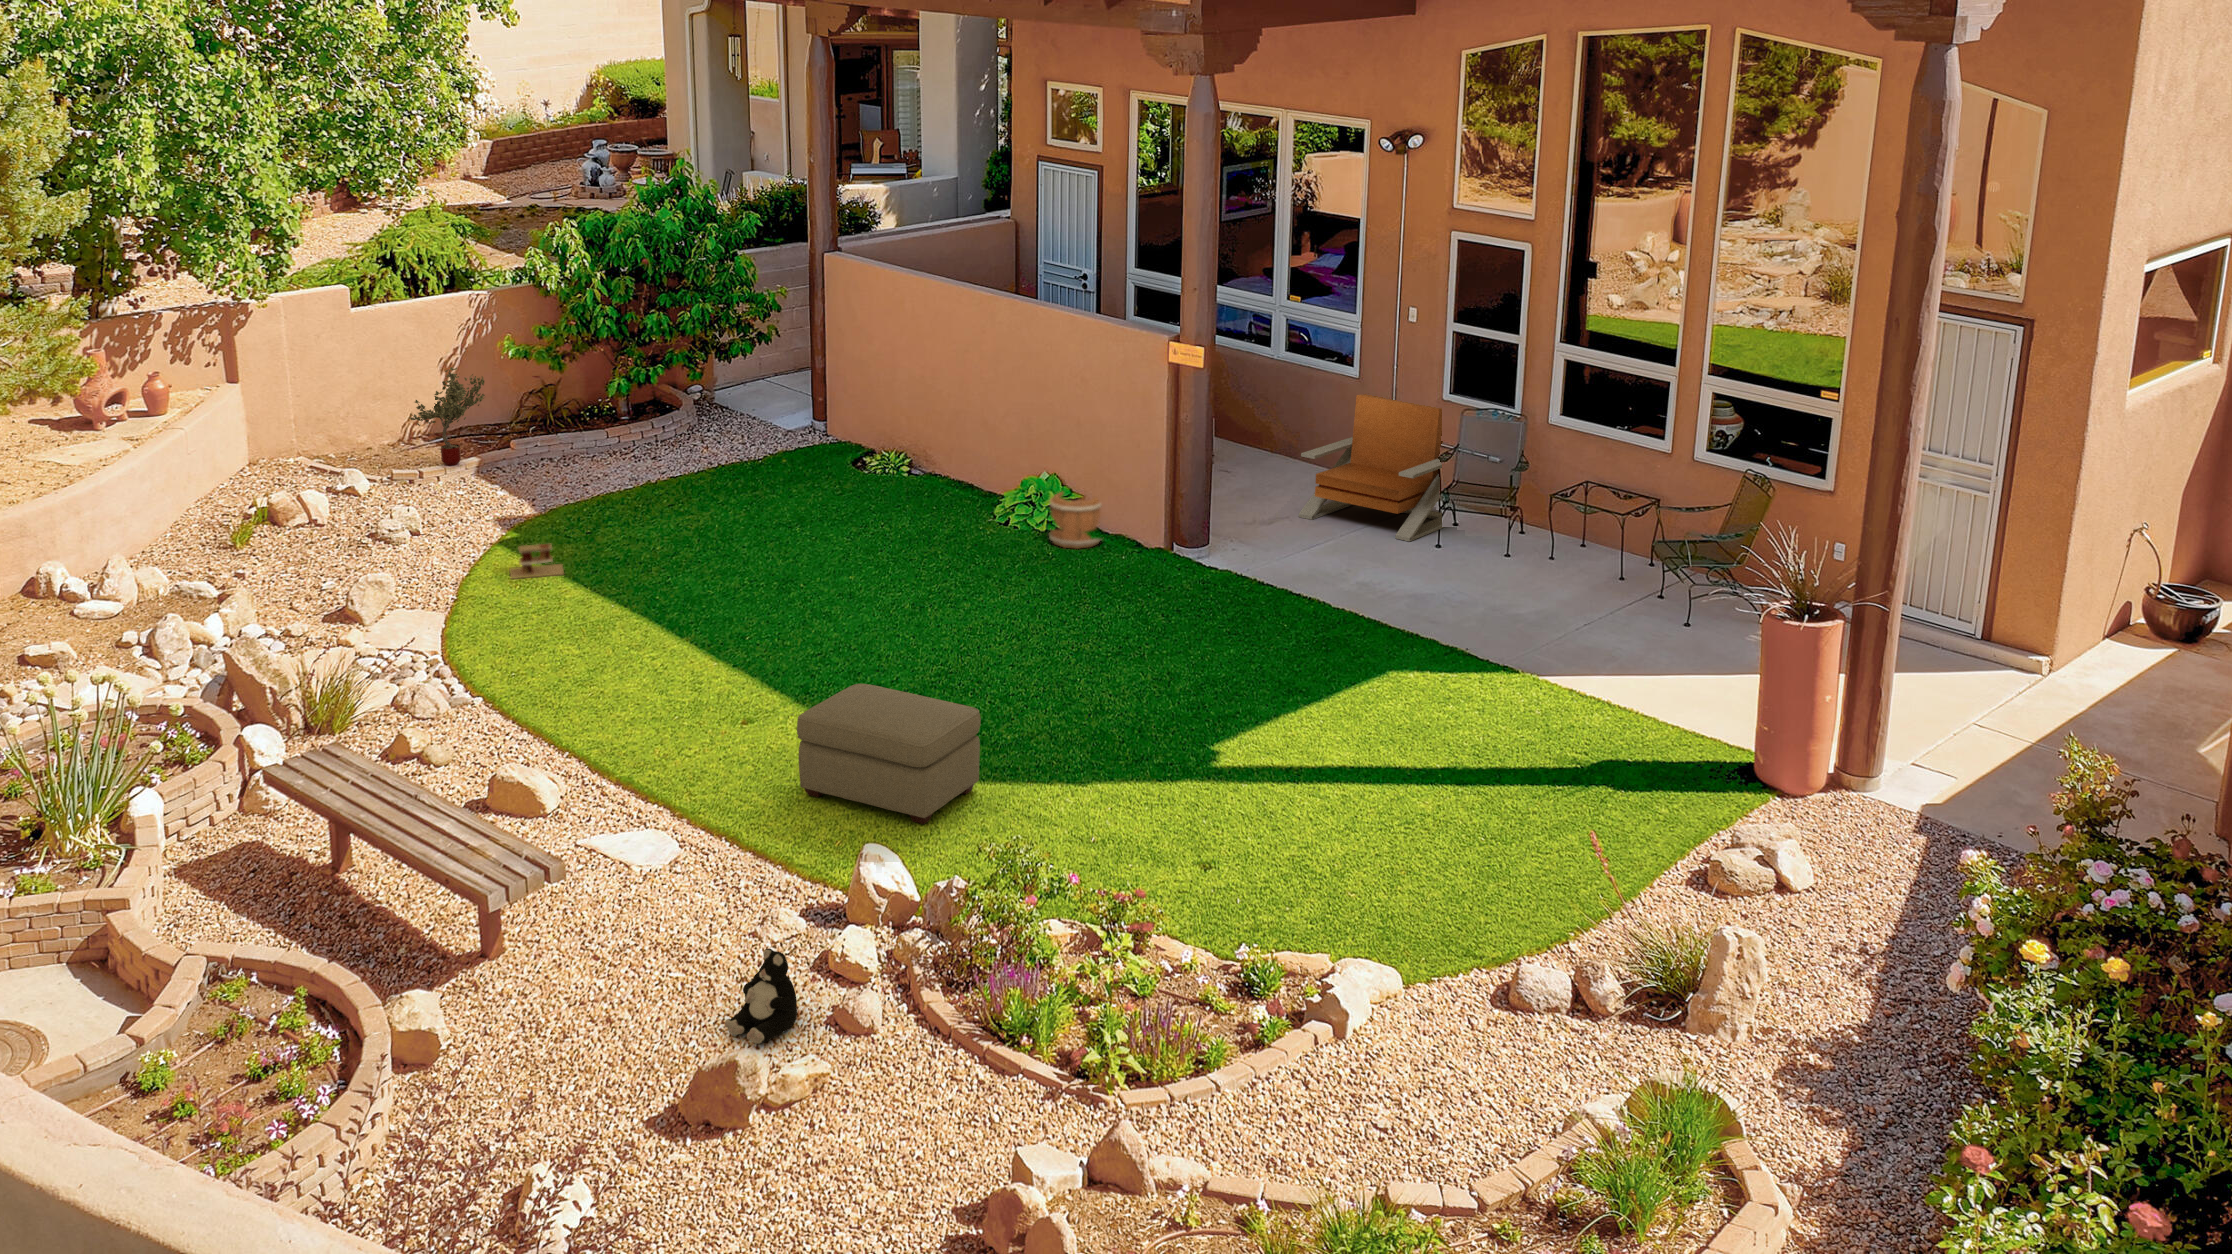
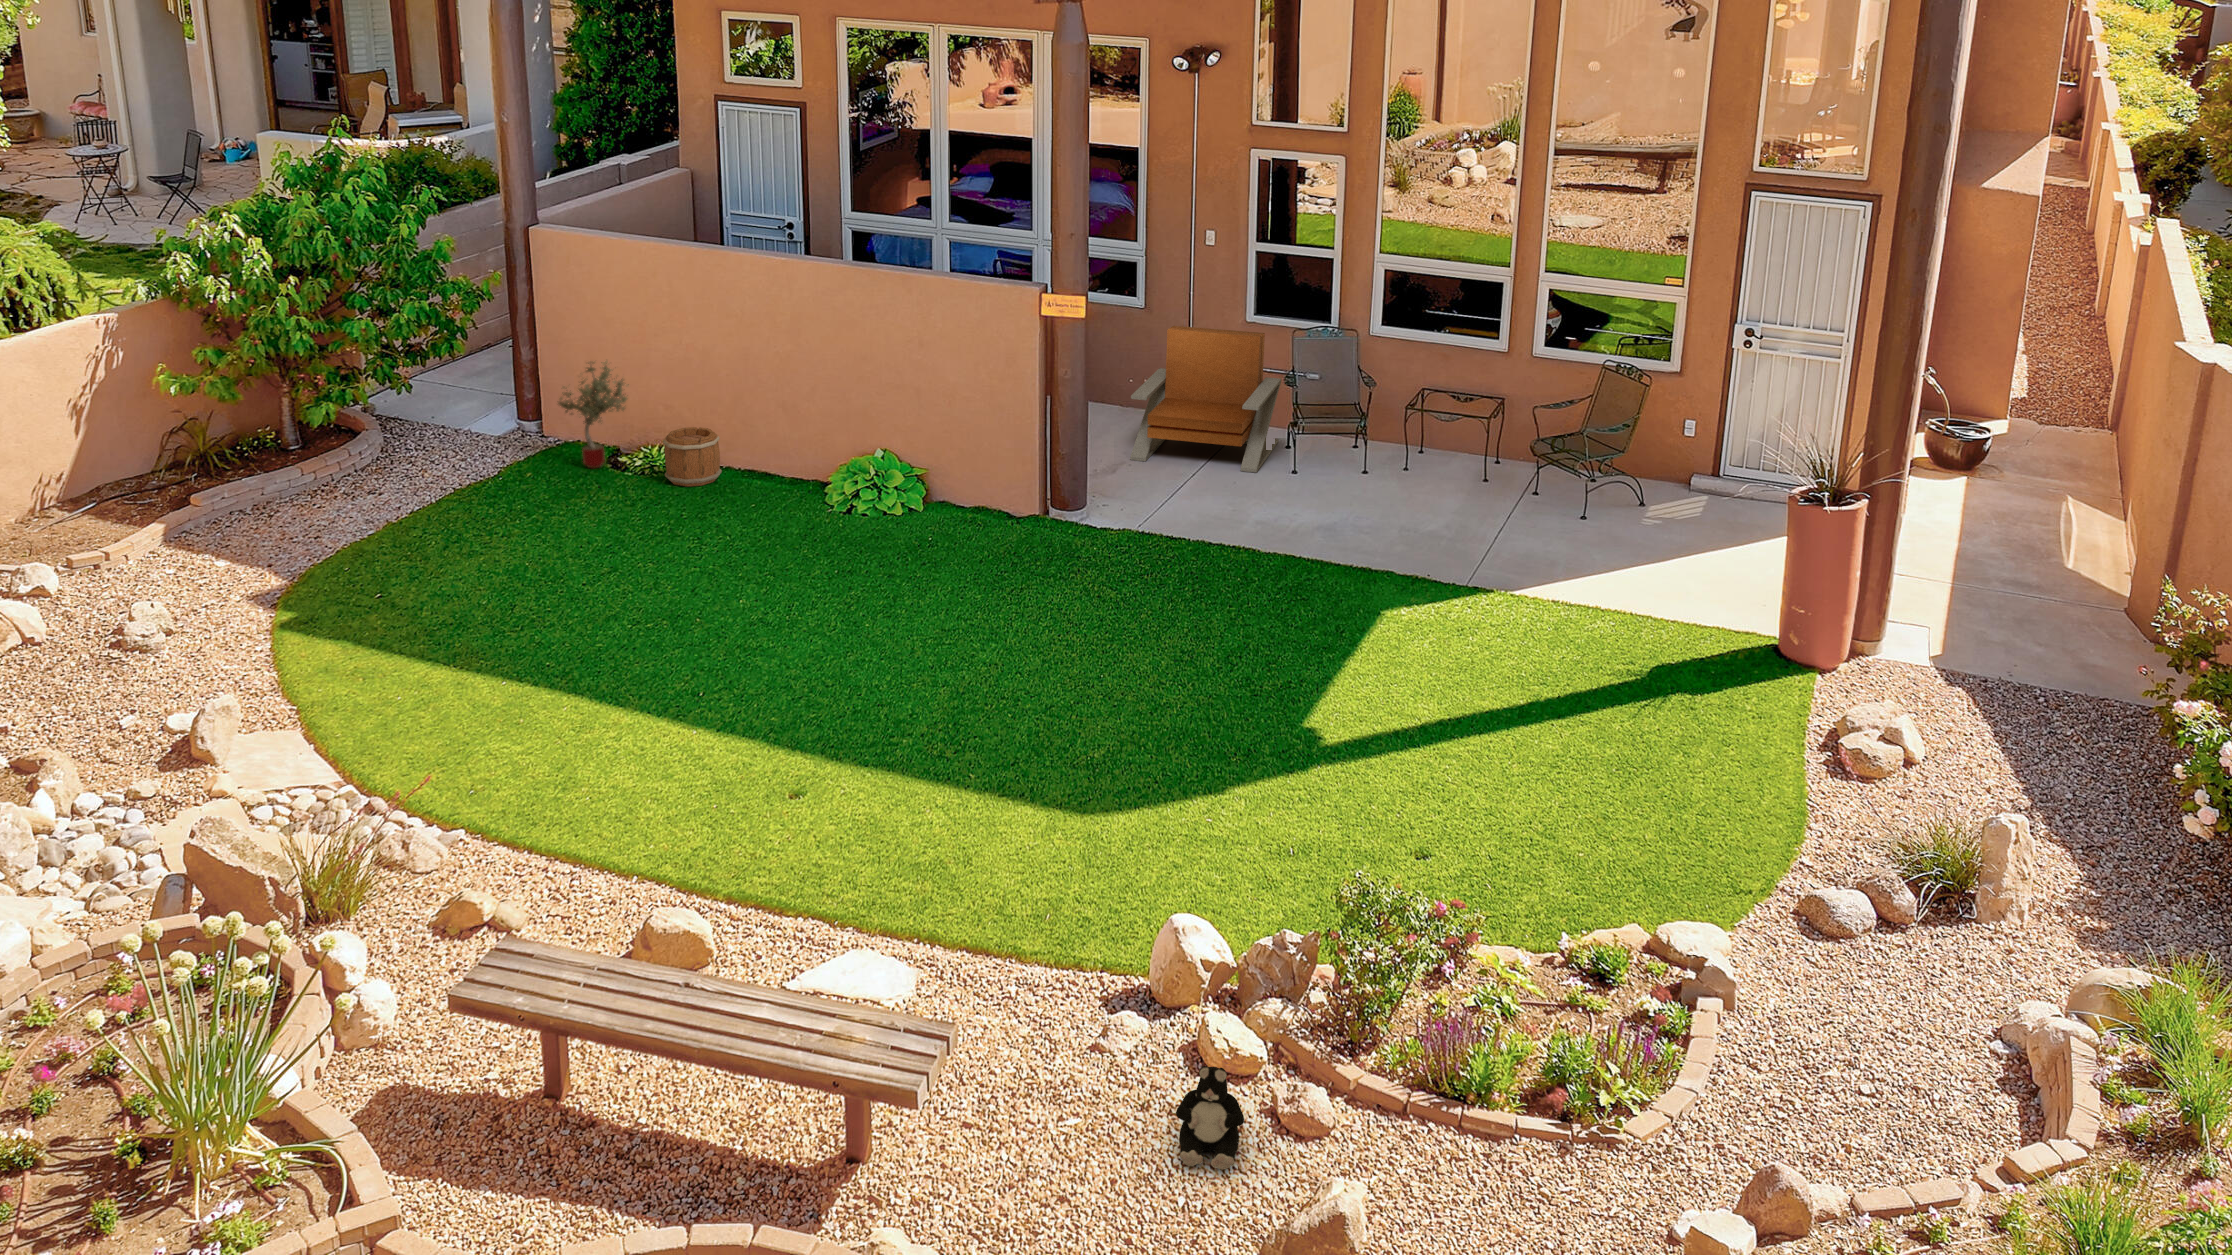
potted tree: present [410,367,485,466] -> present [558,361,629,468]
bucket: present [1049,492,1102,549] -> present [663,427,722,487]
toy house: present [510,544,564,579] -> none [339,619,418,671]
ottoman: present [797,684,981,824] -> none [966,738,1142,878]

